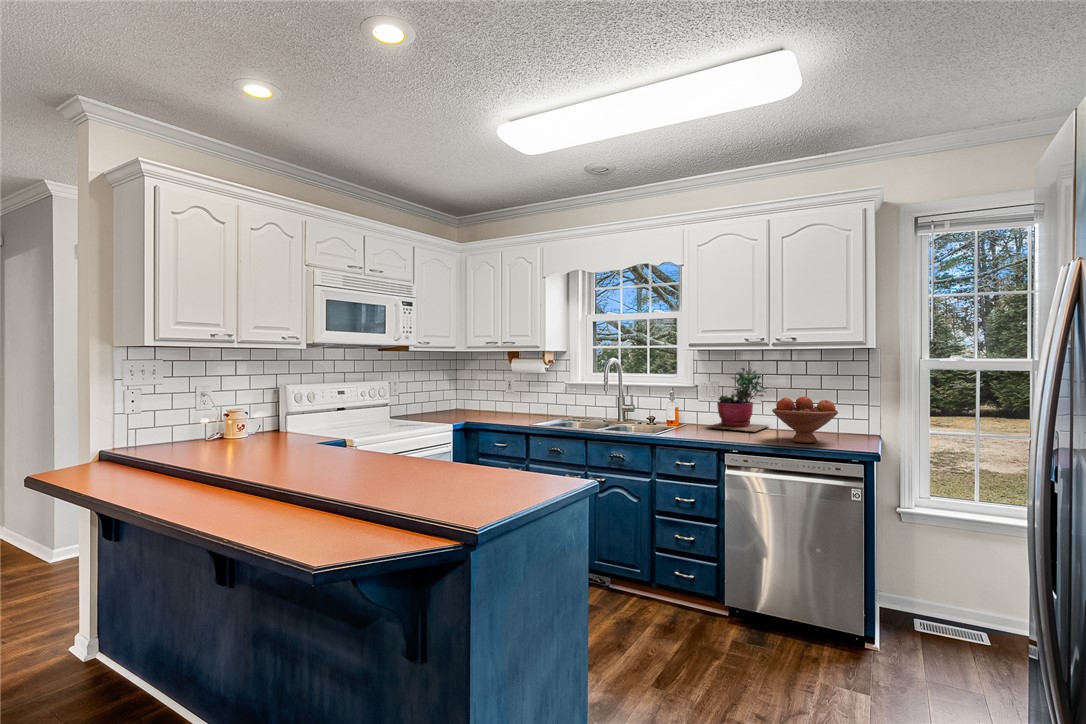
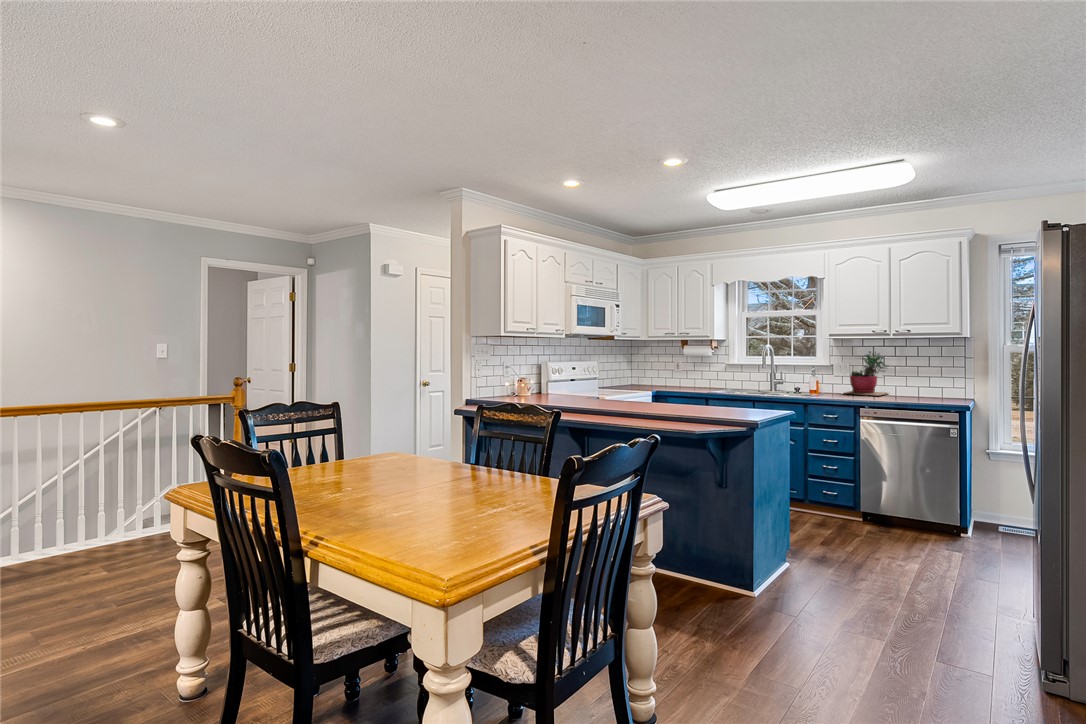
fruit bowl: present [772,397,838,443] -> none [893,370,941,401]

